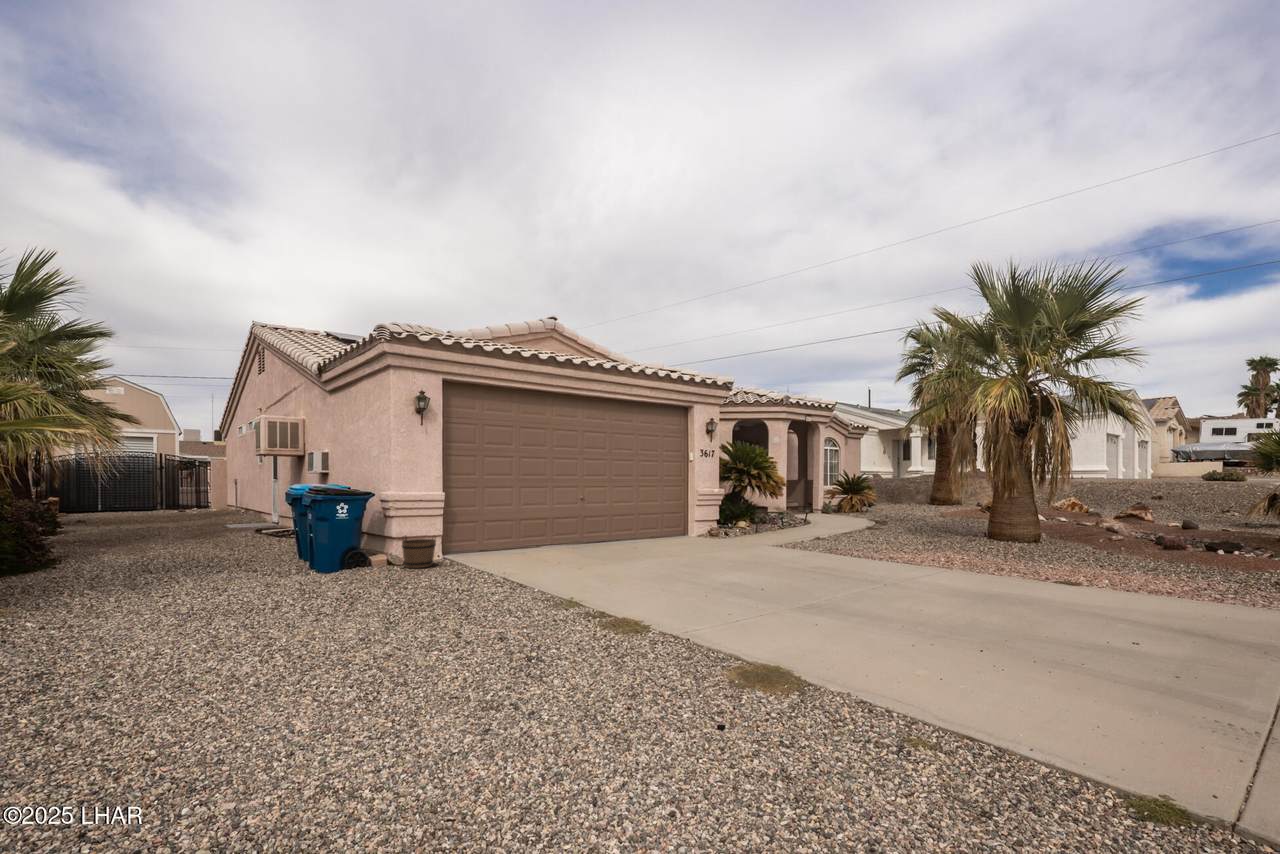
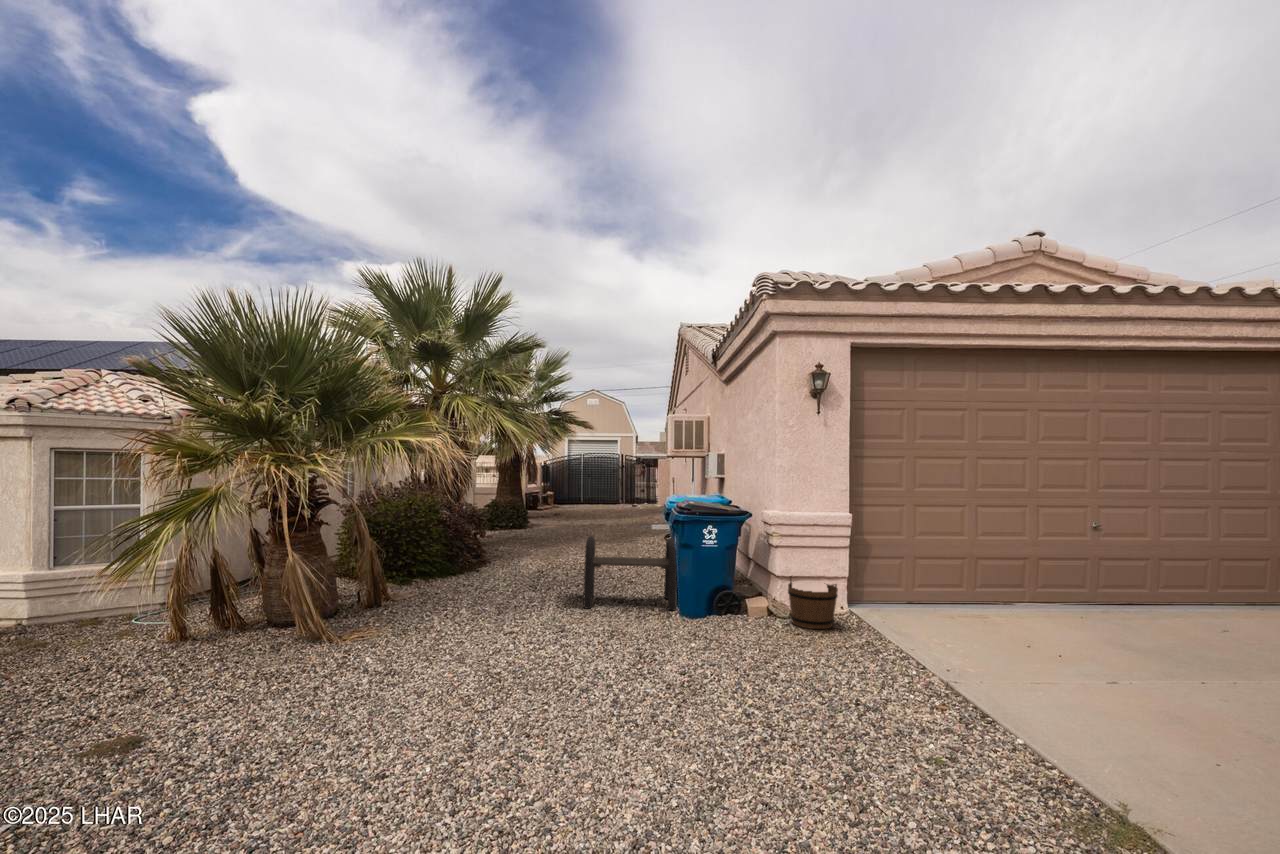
bench: none [222,520,313,582] -> present [583,536,677,610]

